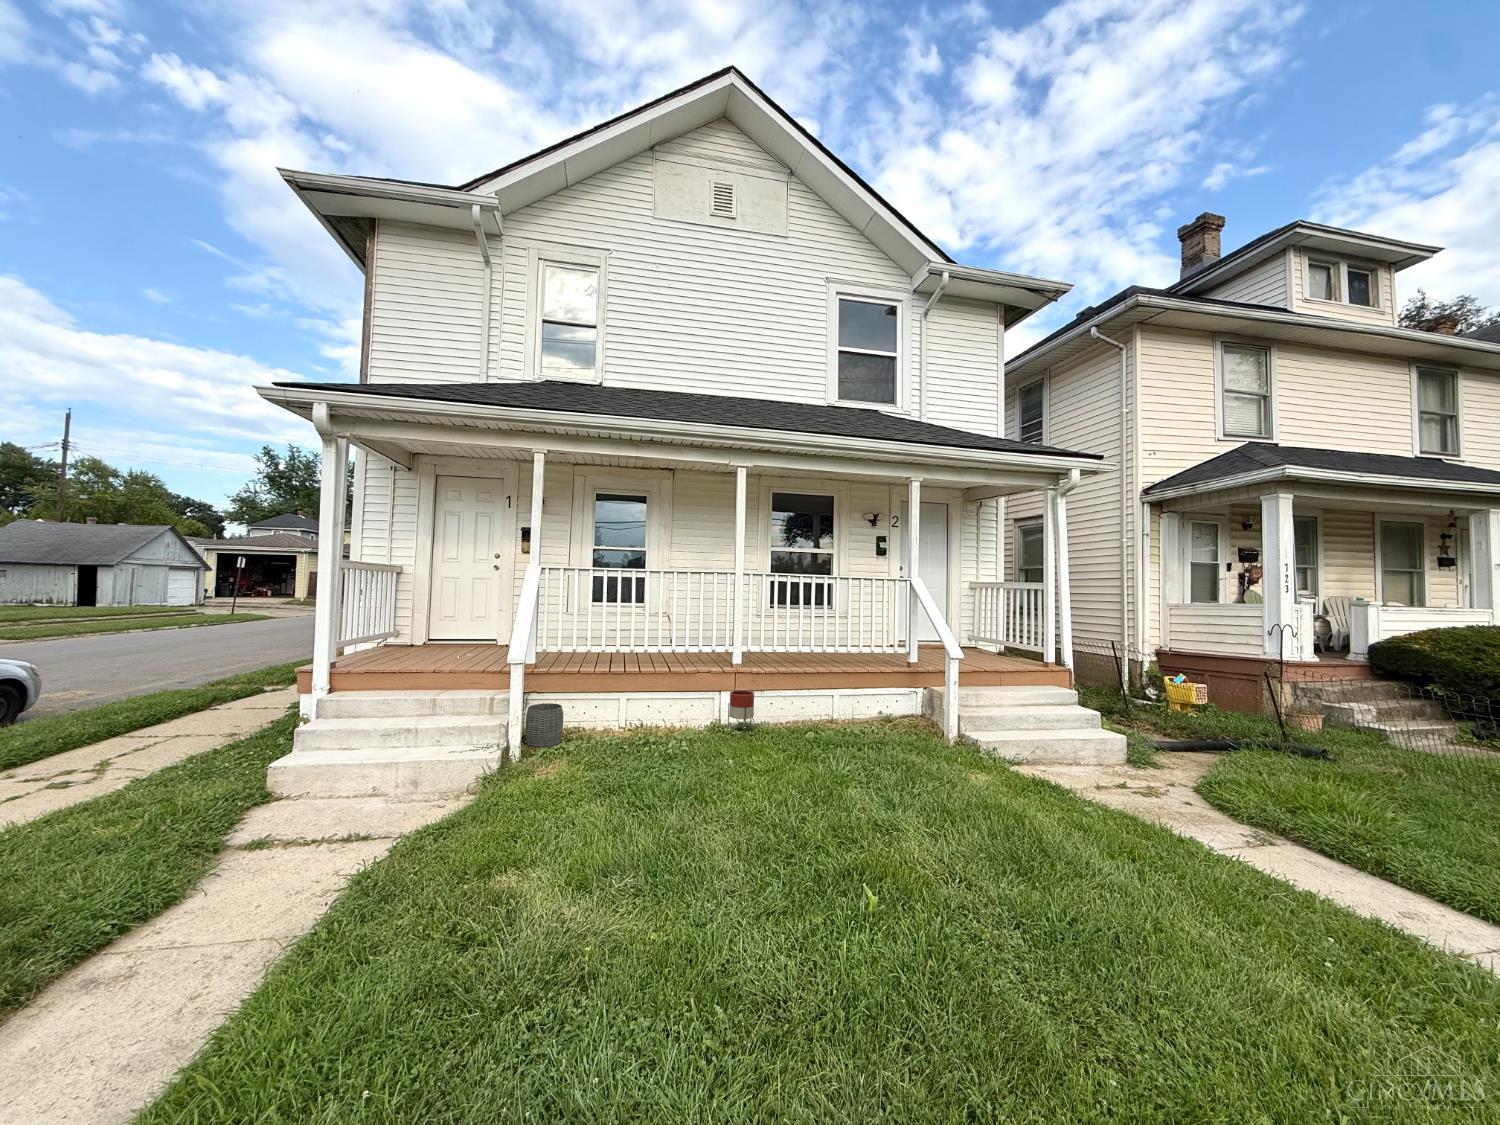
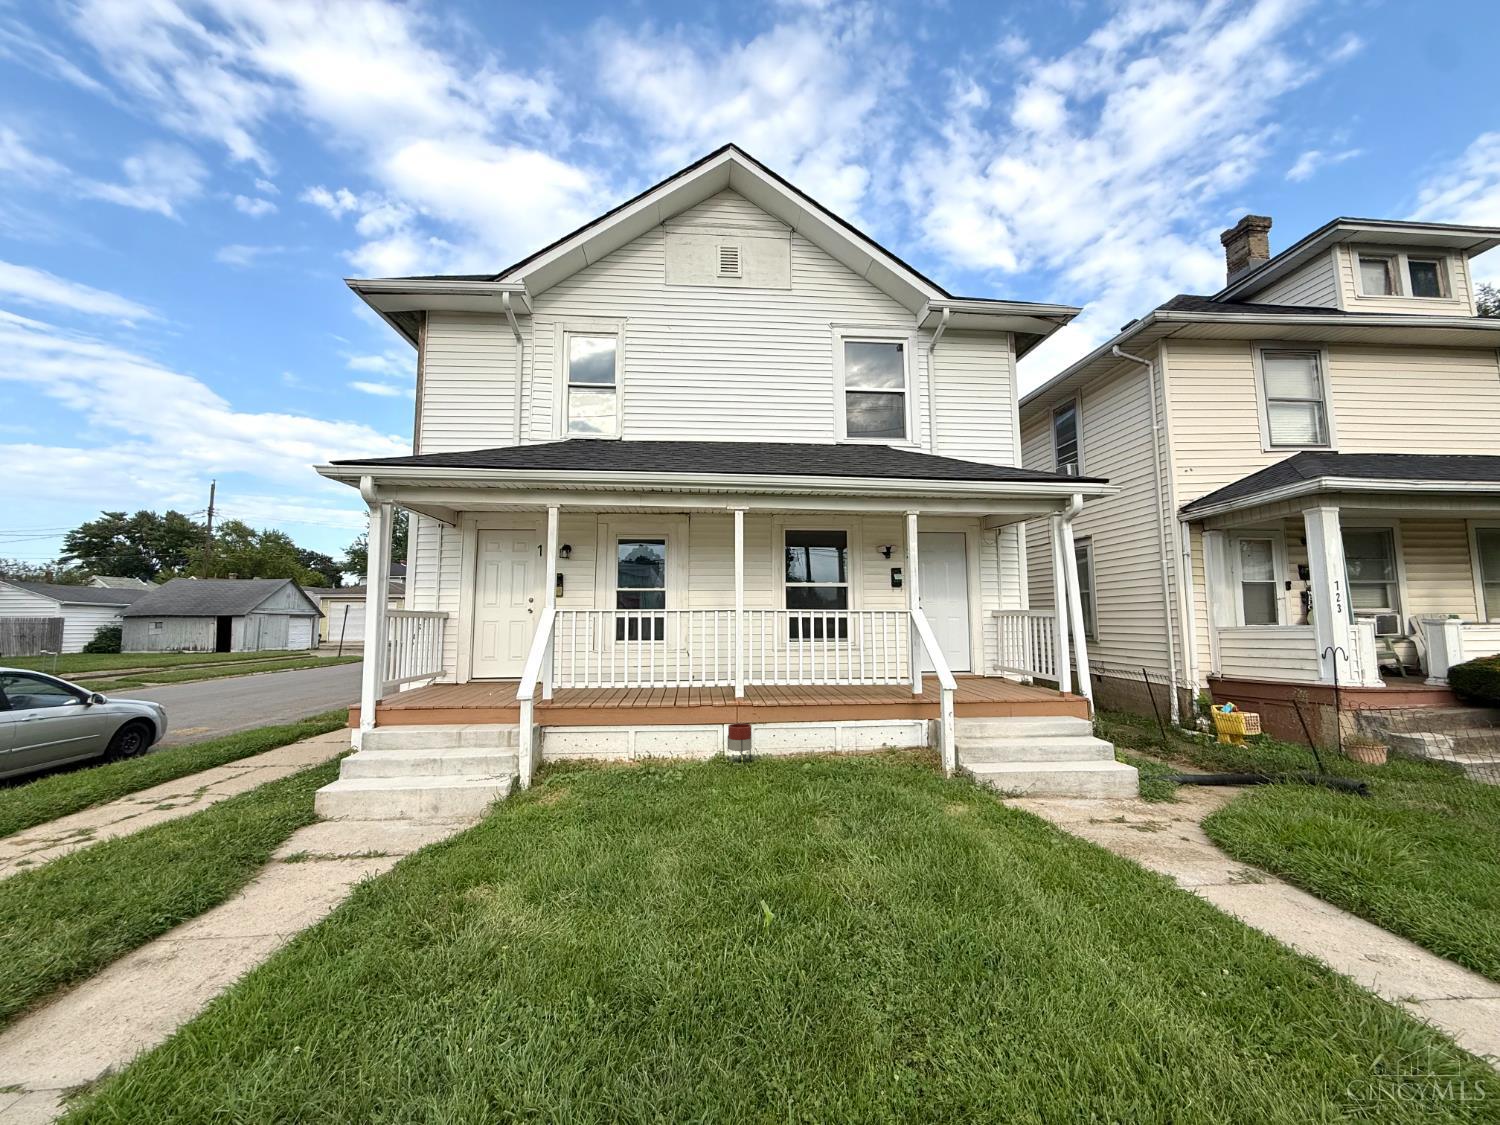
woven basket: present [525,703,563,747] -> none [538,737,573,777]

